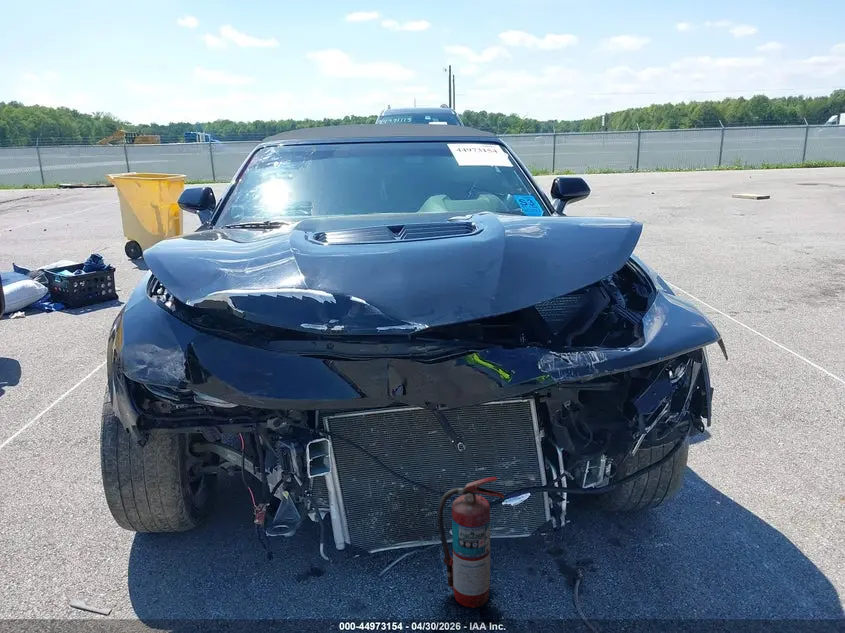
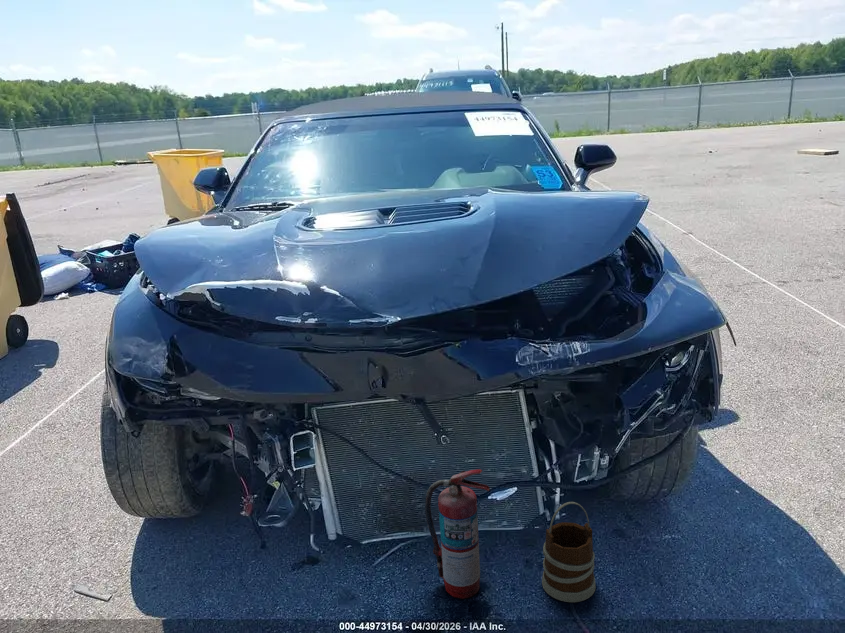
wooden bucket: none [549,508,601,608] -> present [542,502,596,602]

